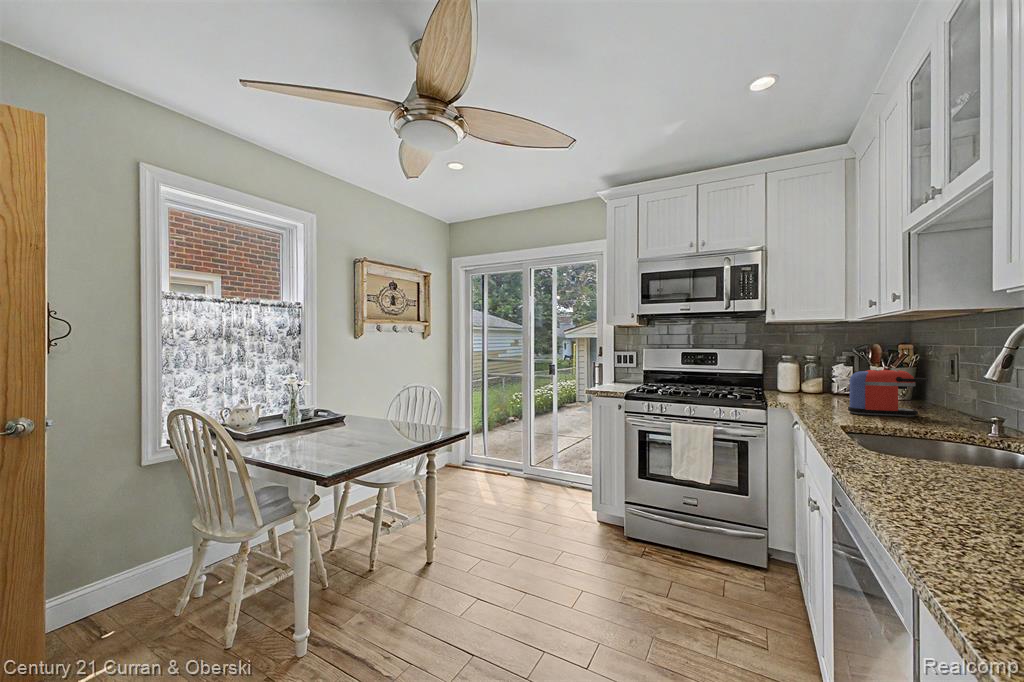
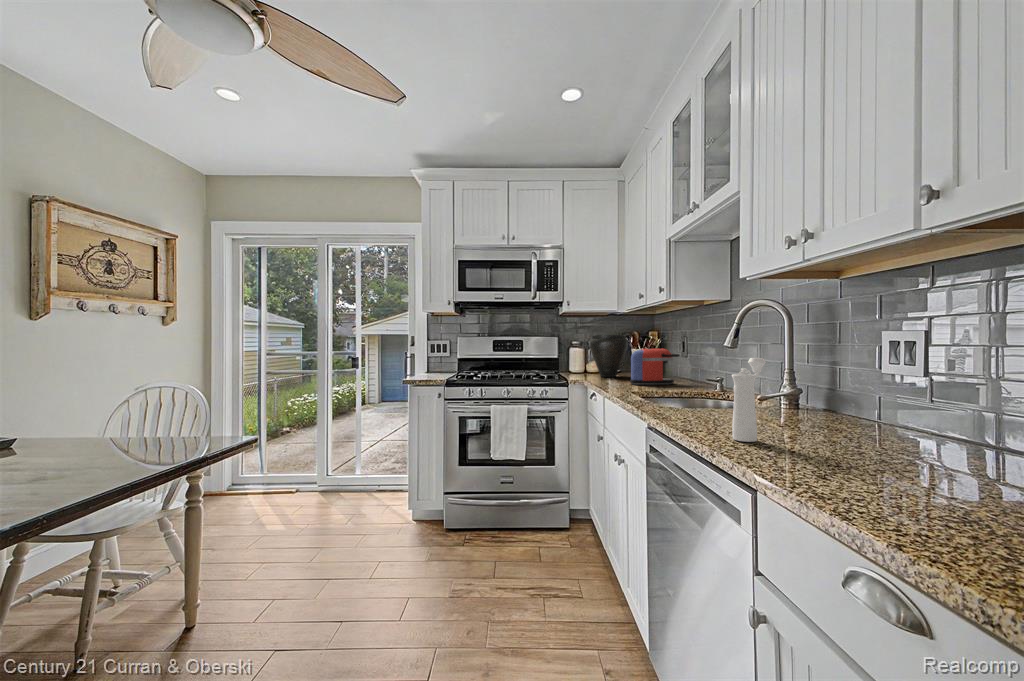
vase: none [799,348,855,400] -> present [589,334,628,377]
pepper mill: none [922,403,990,511] -> present [732,358,766,442]

